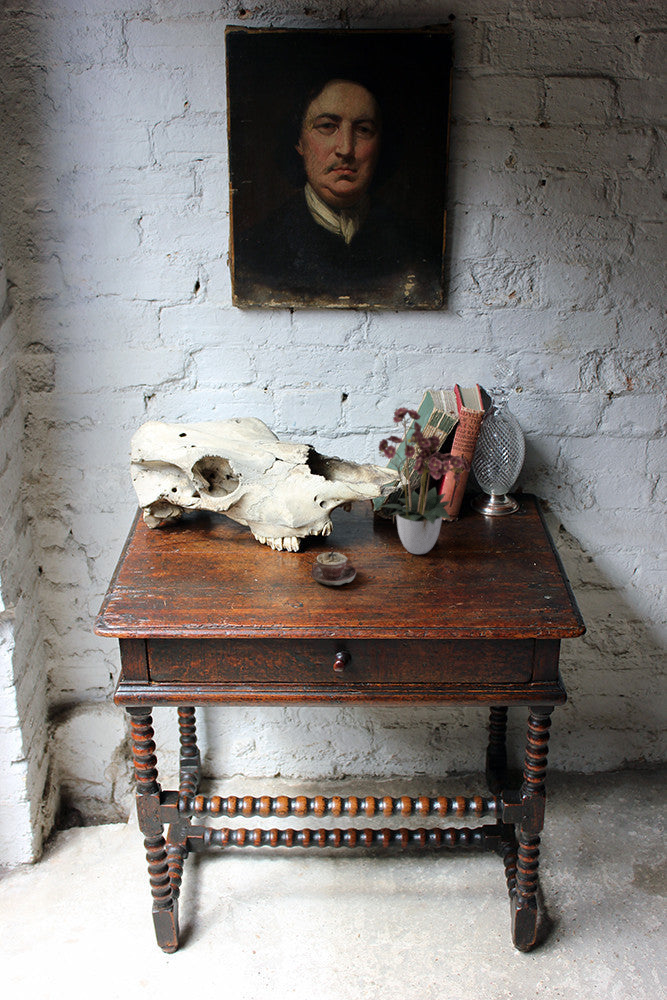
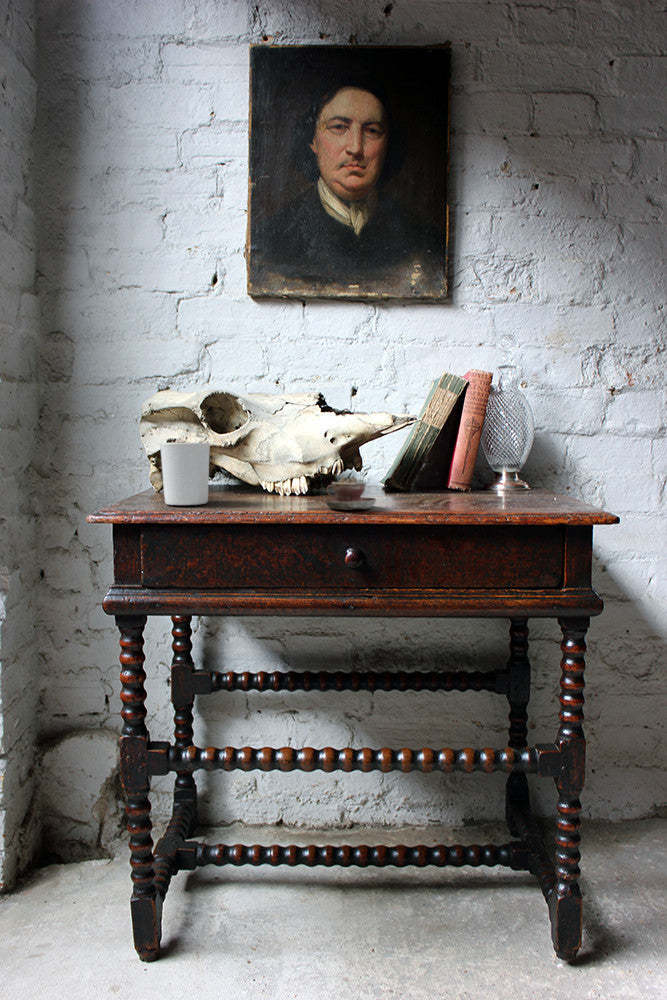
flower arrangement: present [378,407,470,554] -> none [389,331,504,499]
candle holder: none [162,509,207,575] -> present [160,443,210,505]

